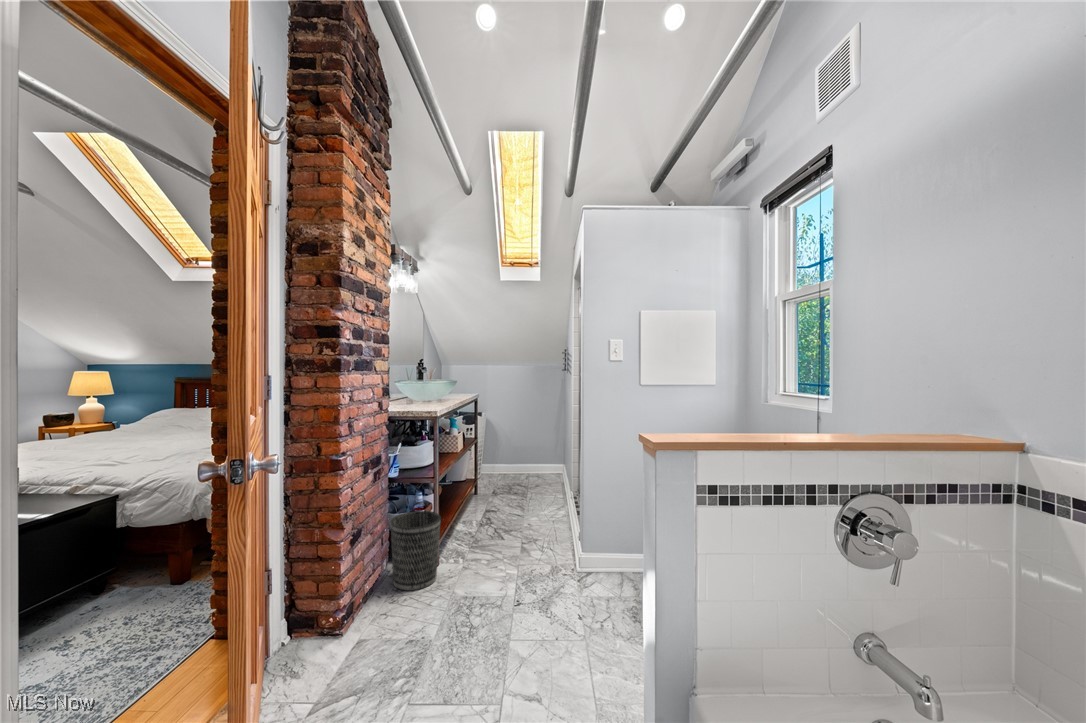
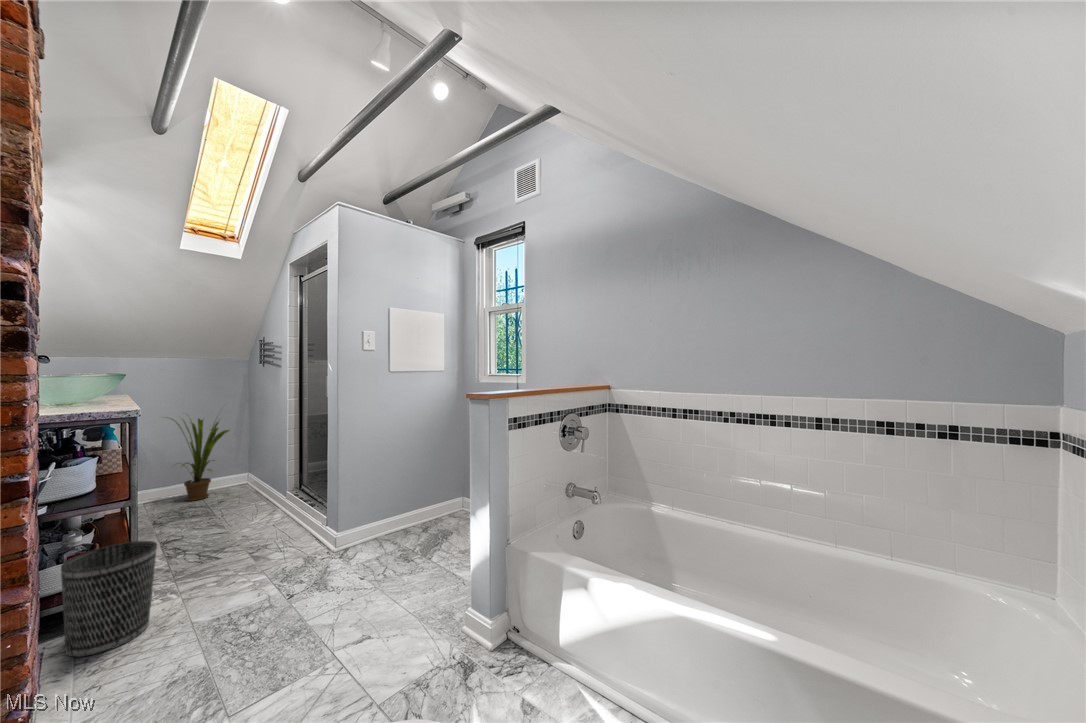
house plant: none [504,400,547,482] -> present [172,418,229,501]

